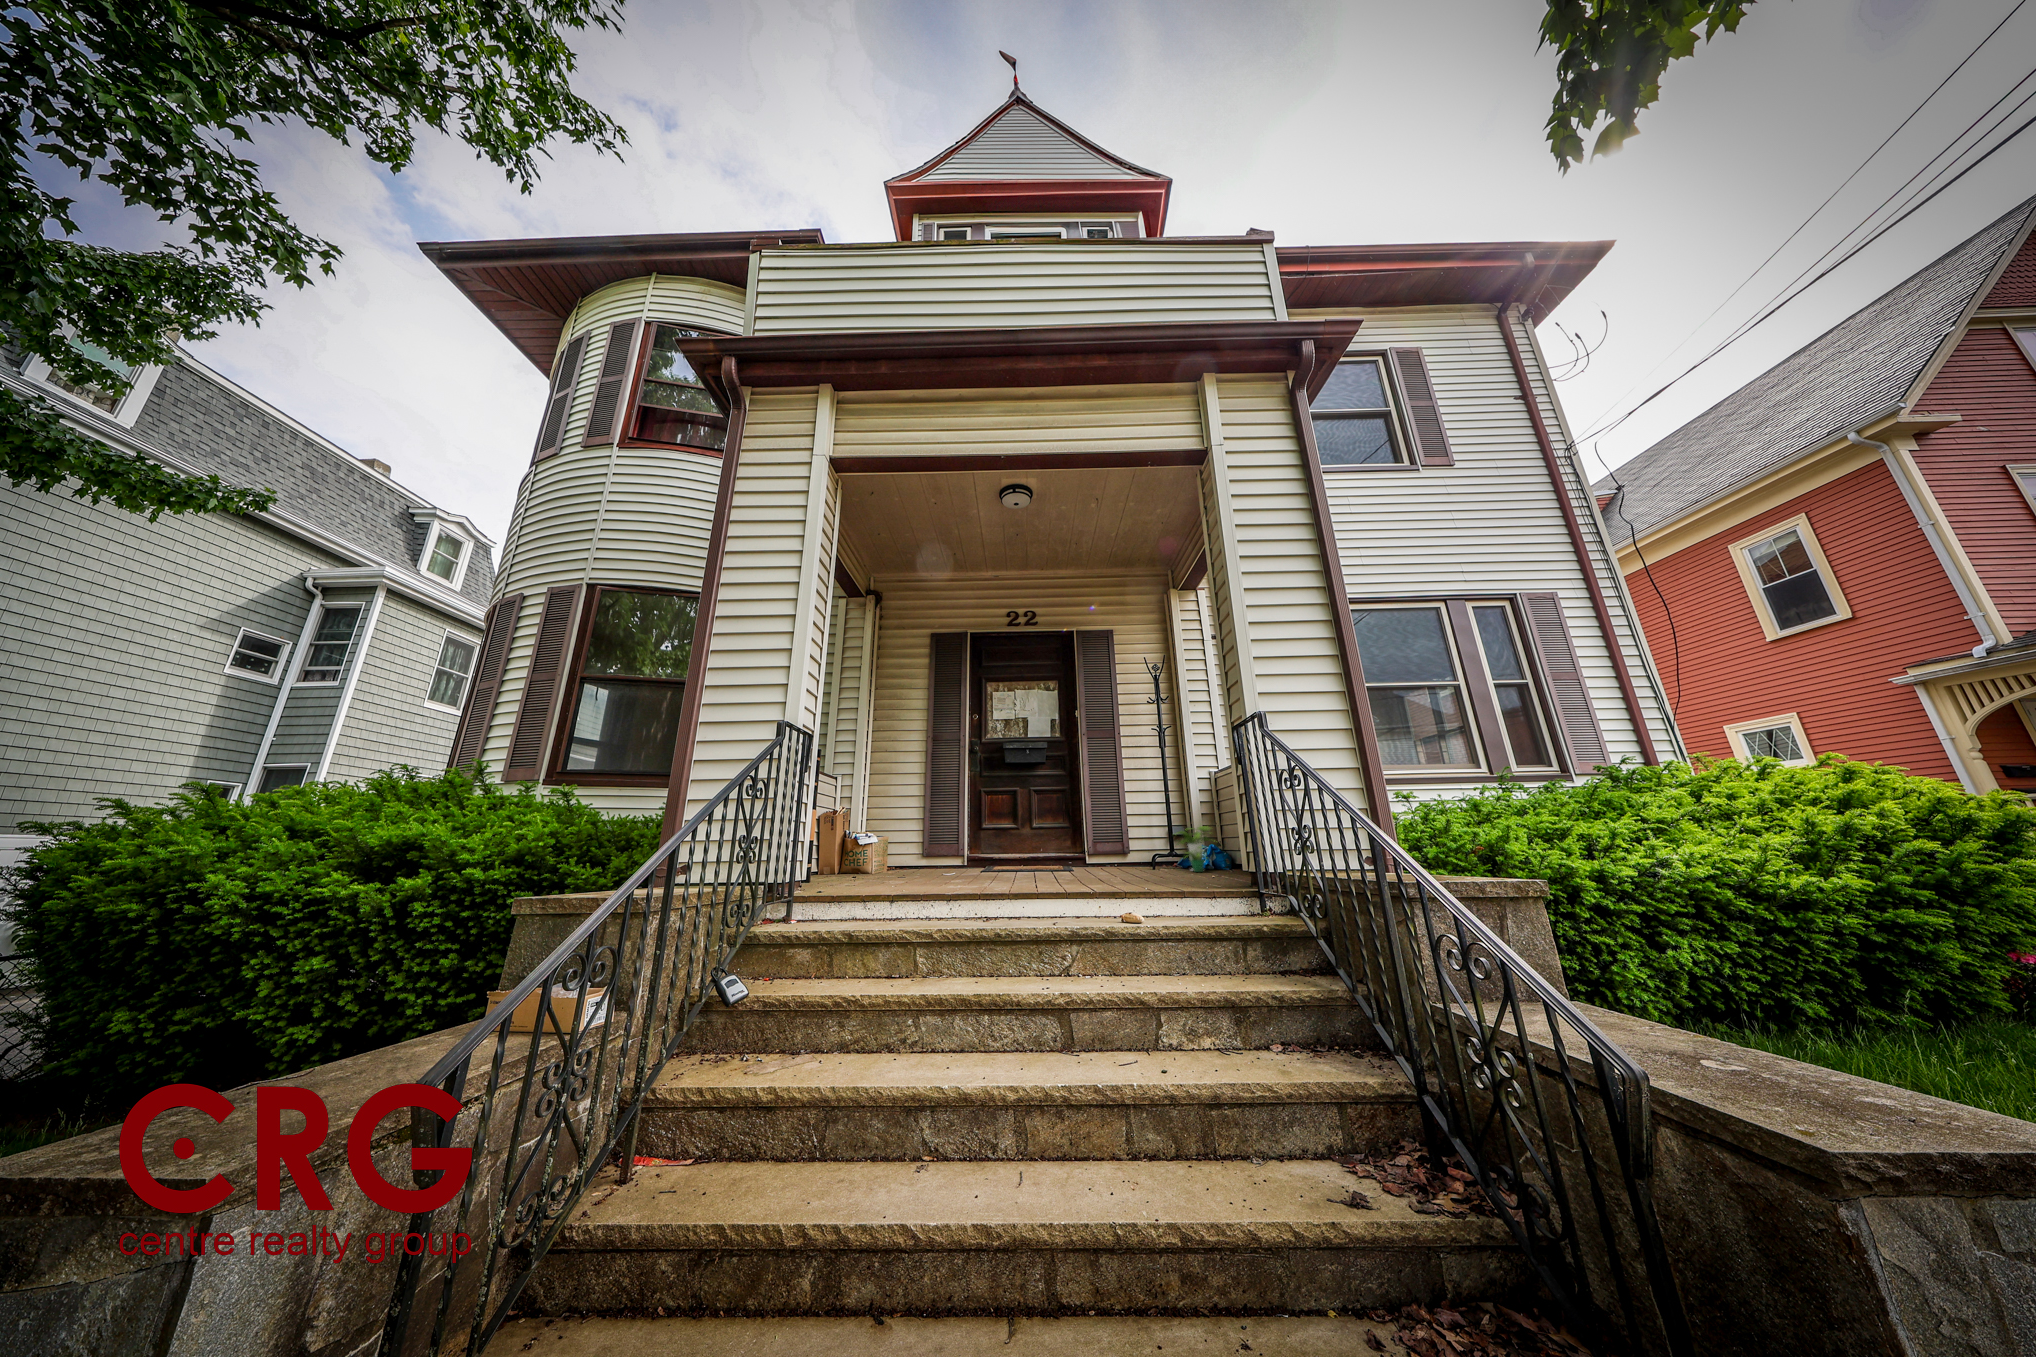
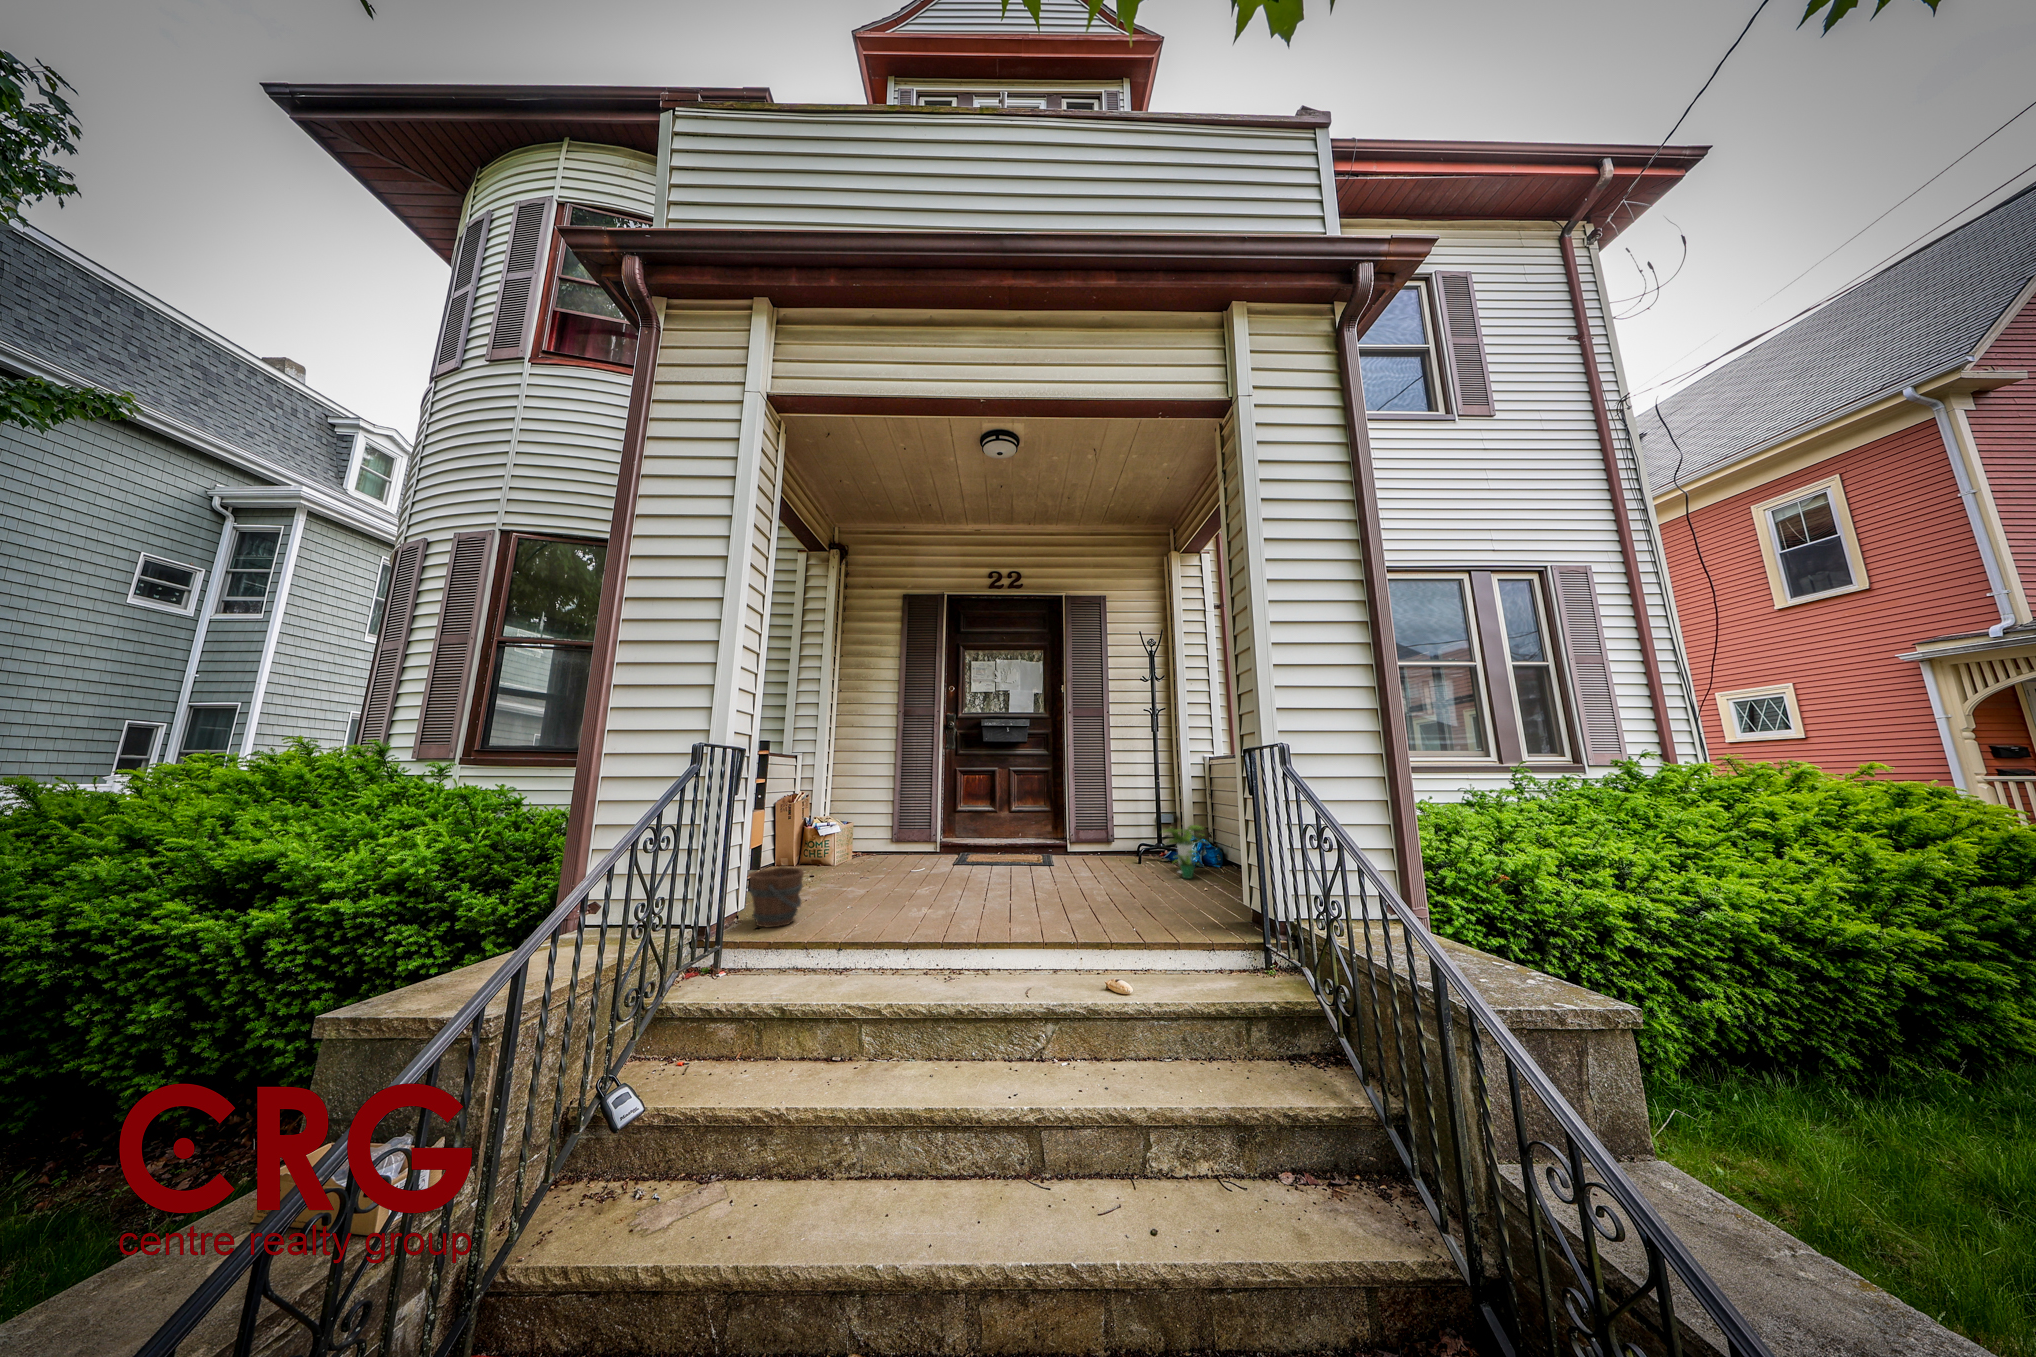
bucket: none [811,847,858,894] -> present [748,867,804,927]

